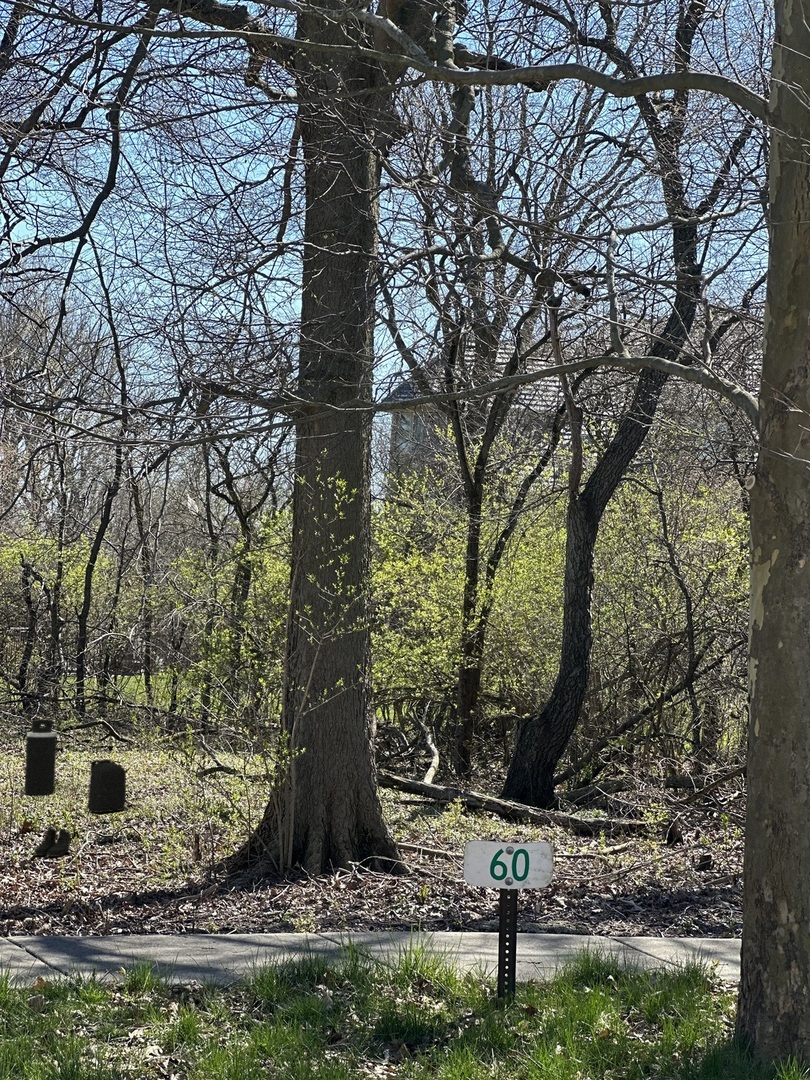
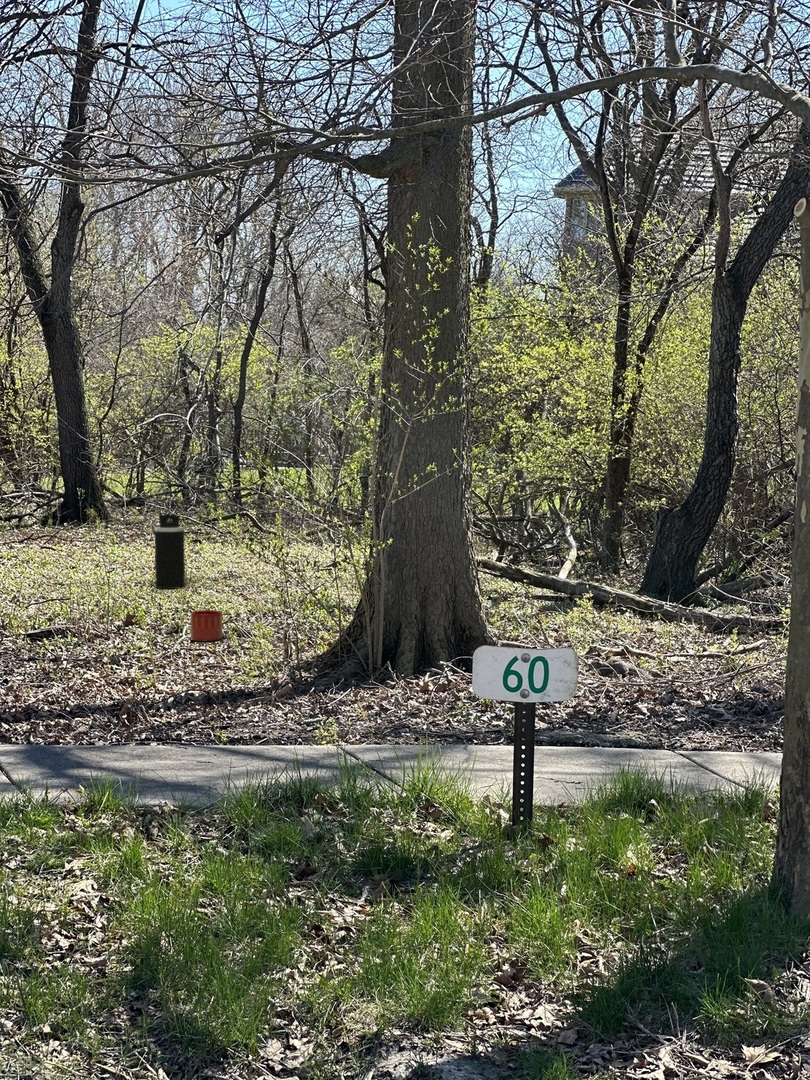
backpack: present [87,759,126,813] -> none [205,553,243,606]
planter: none [92,816,123,847] -> present [191,610,222,641]
boots: present [34,828,70,857] -> none [129,621,166,651]

